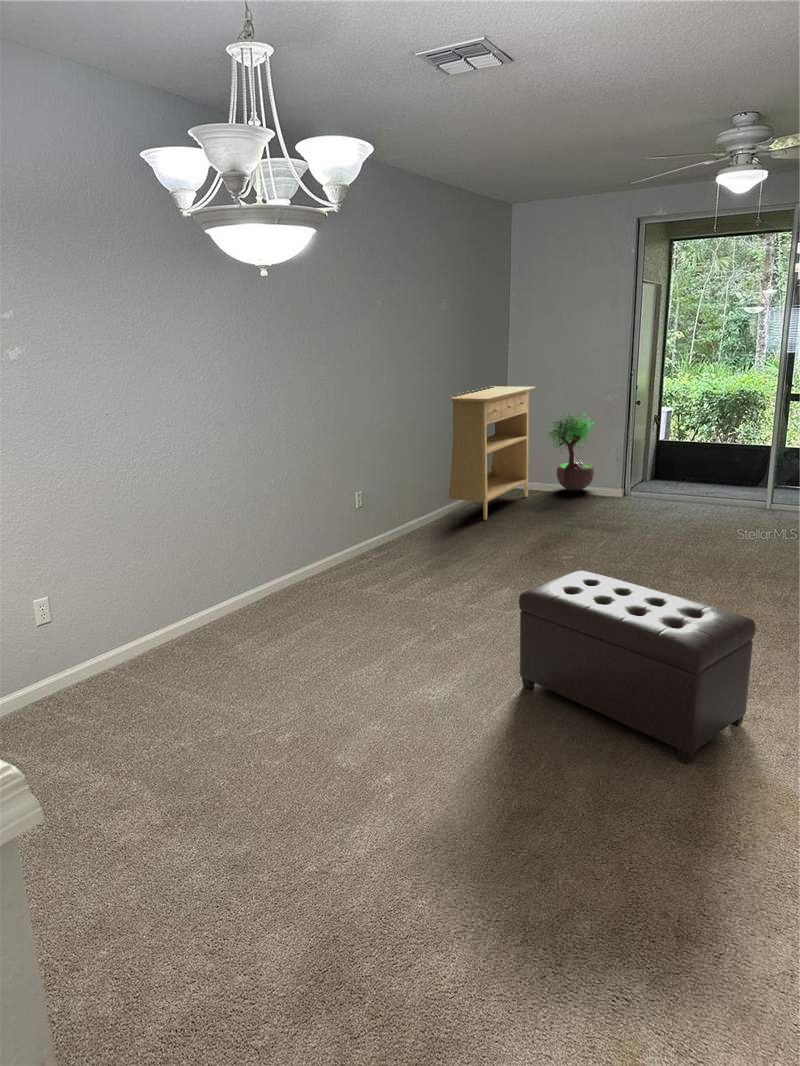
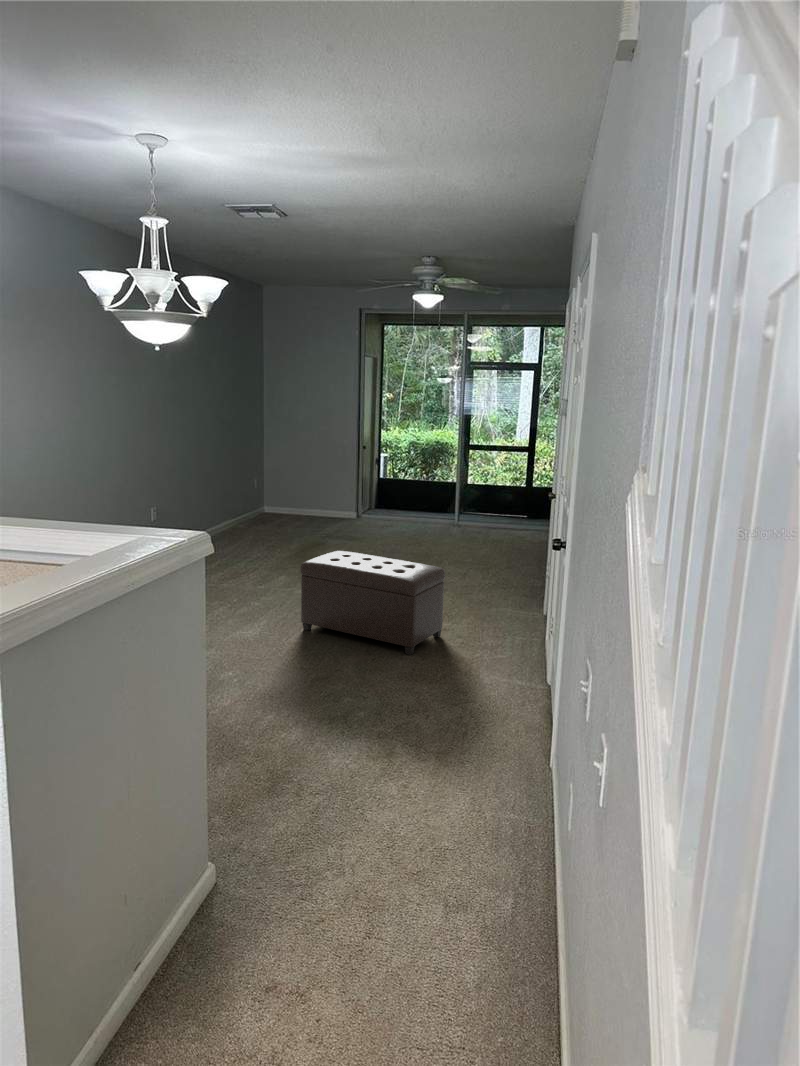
console table: present [447,386,535,520] -> none [209,429,285,537]
potted tree: present [546,407,594,491] -> none [293,448,333,517]

